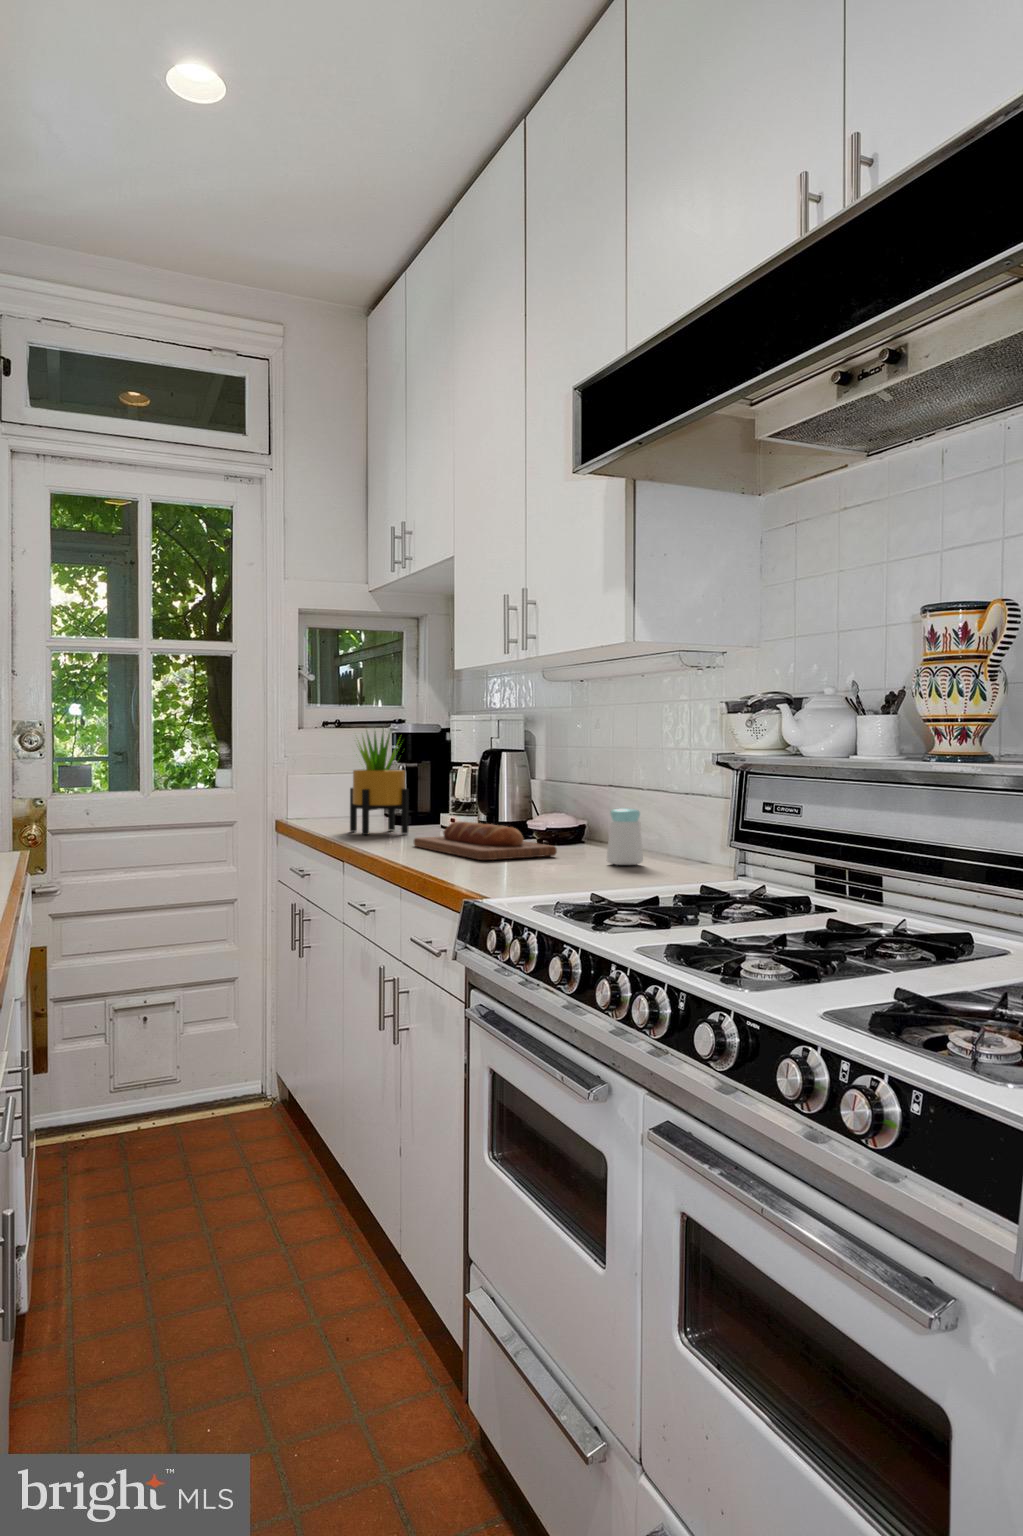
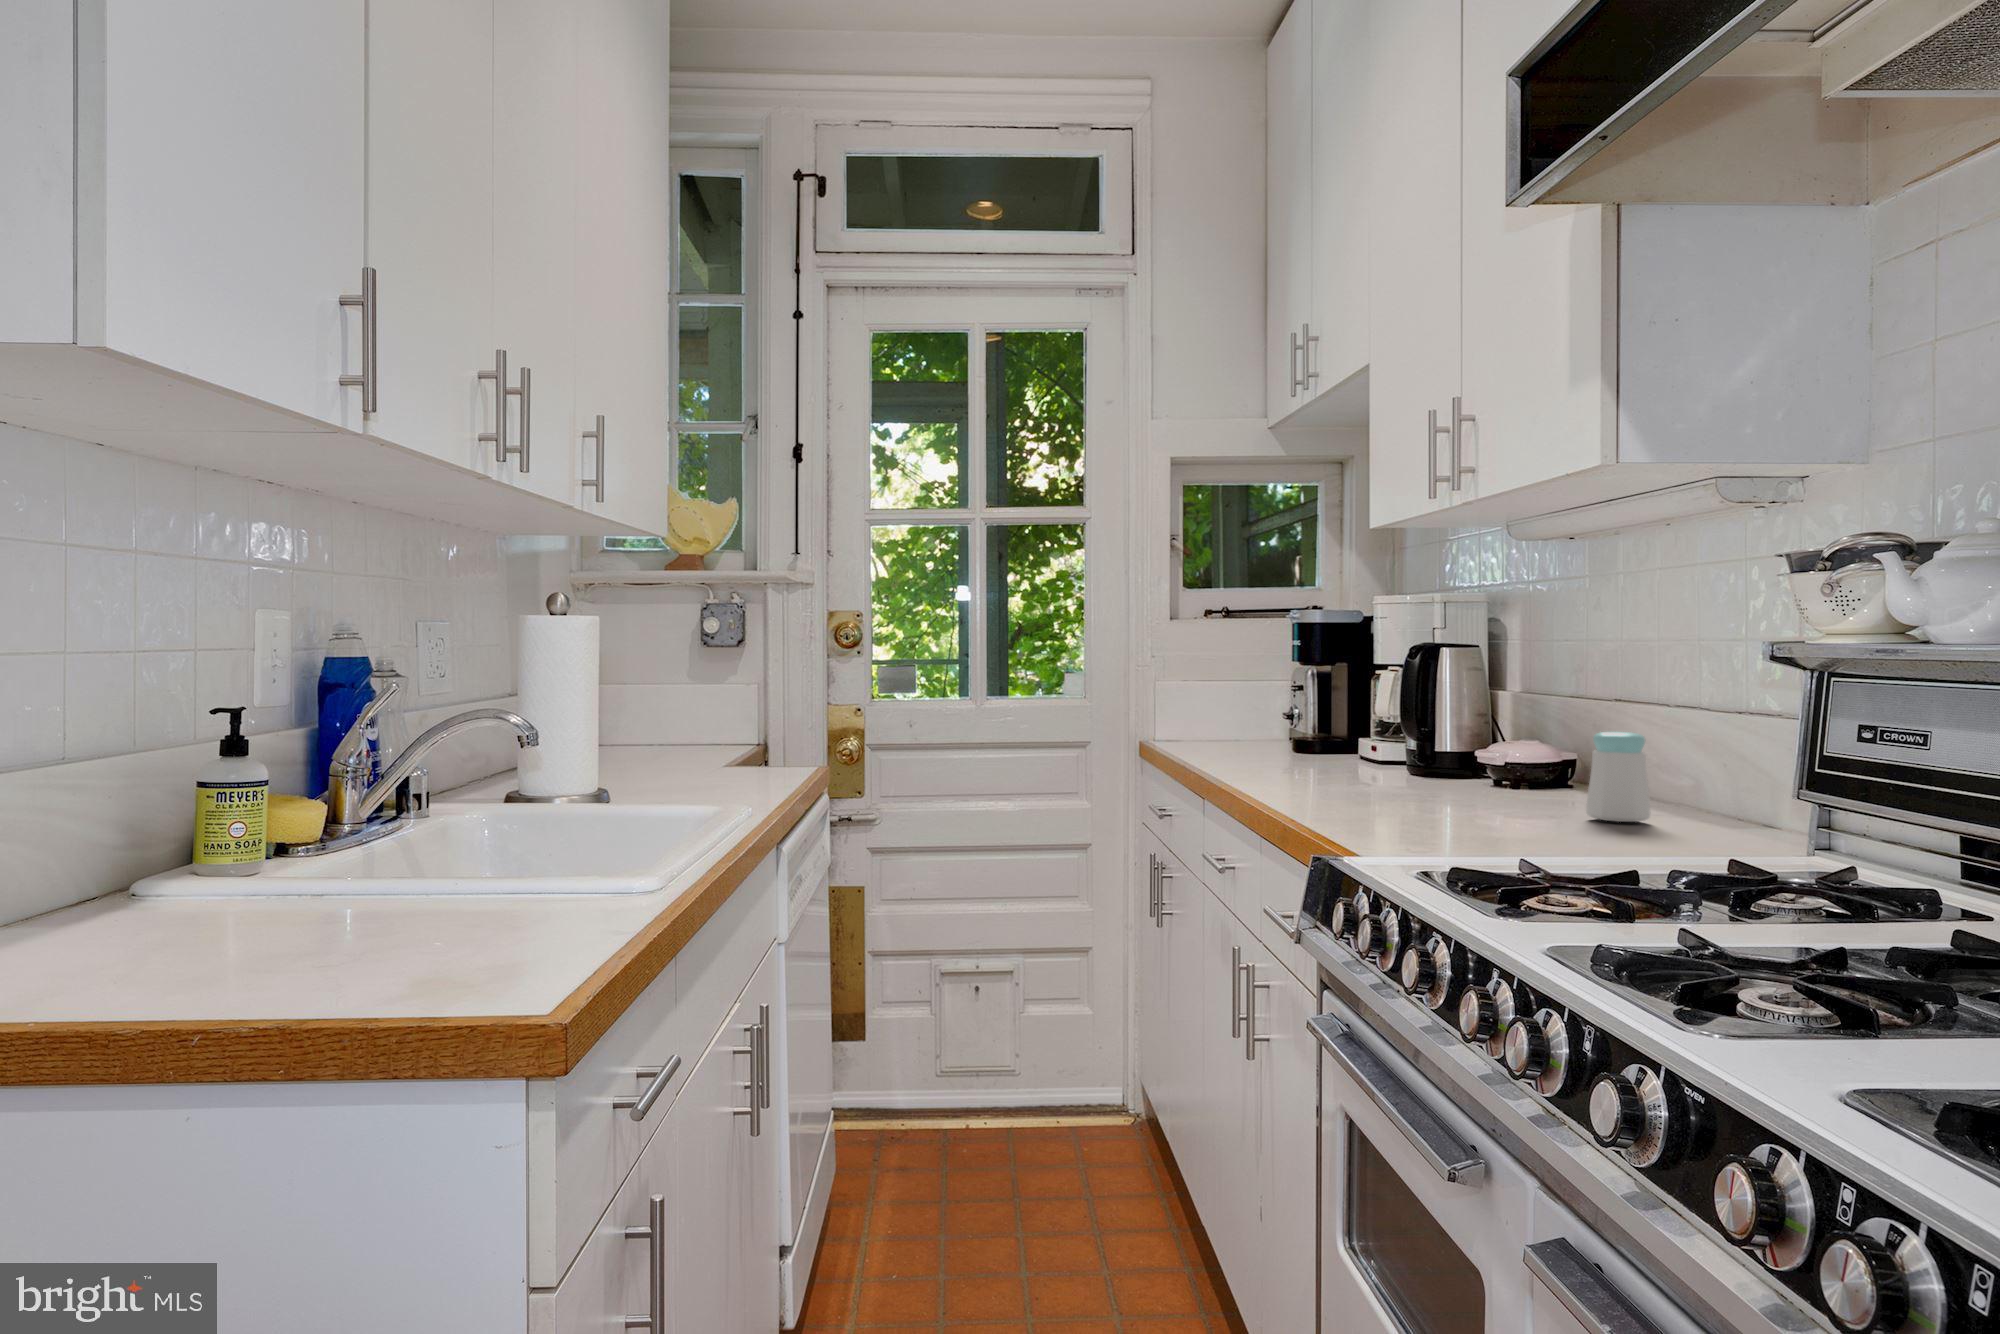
potted plant: present [350,732,409,835] -> none [1220,611,1311,764]
bread loaf: present [414,822,557,860] -> none [1299,748,1510,803]

